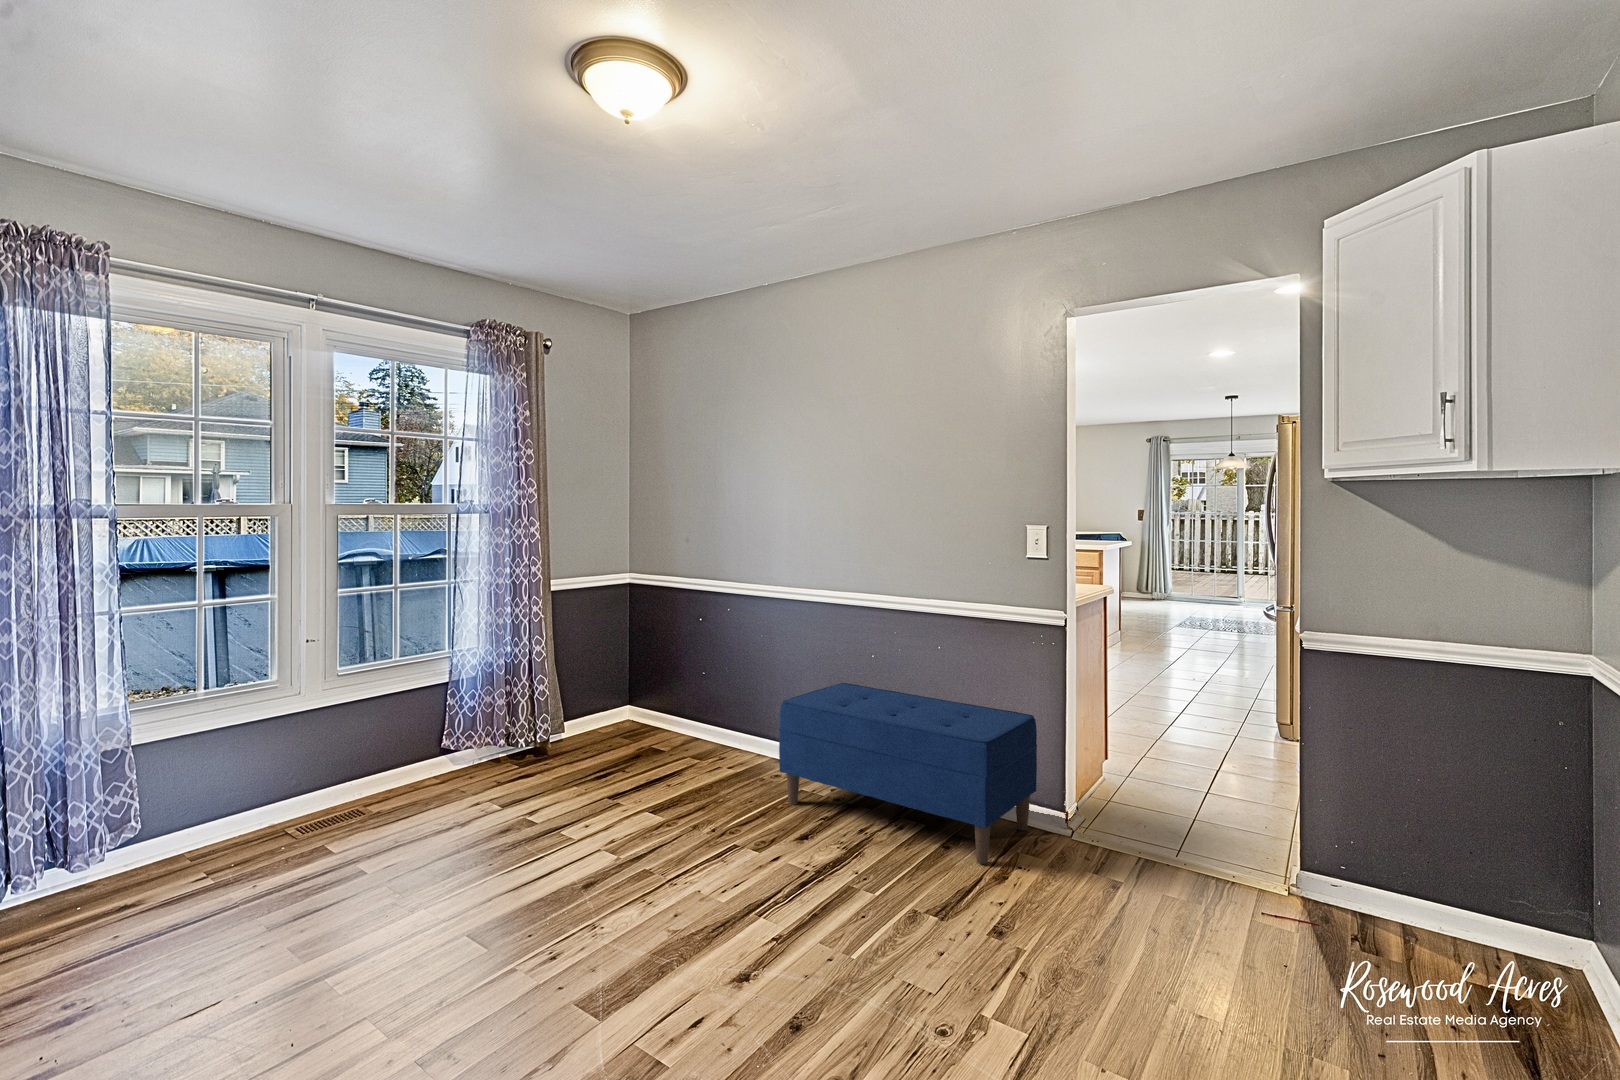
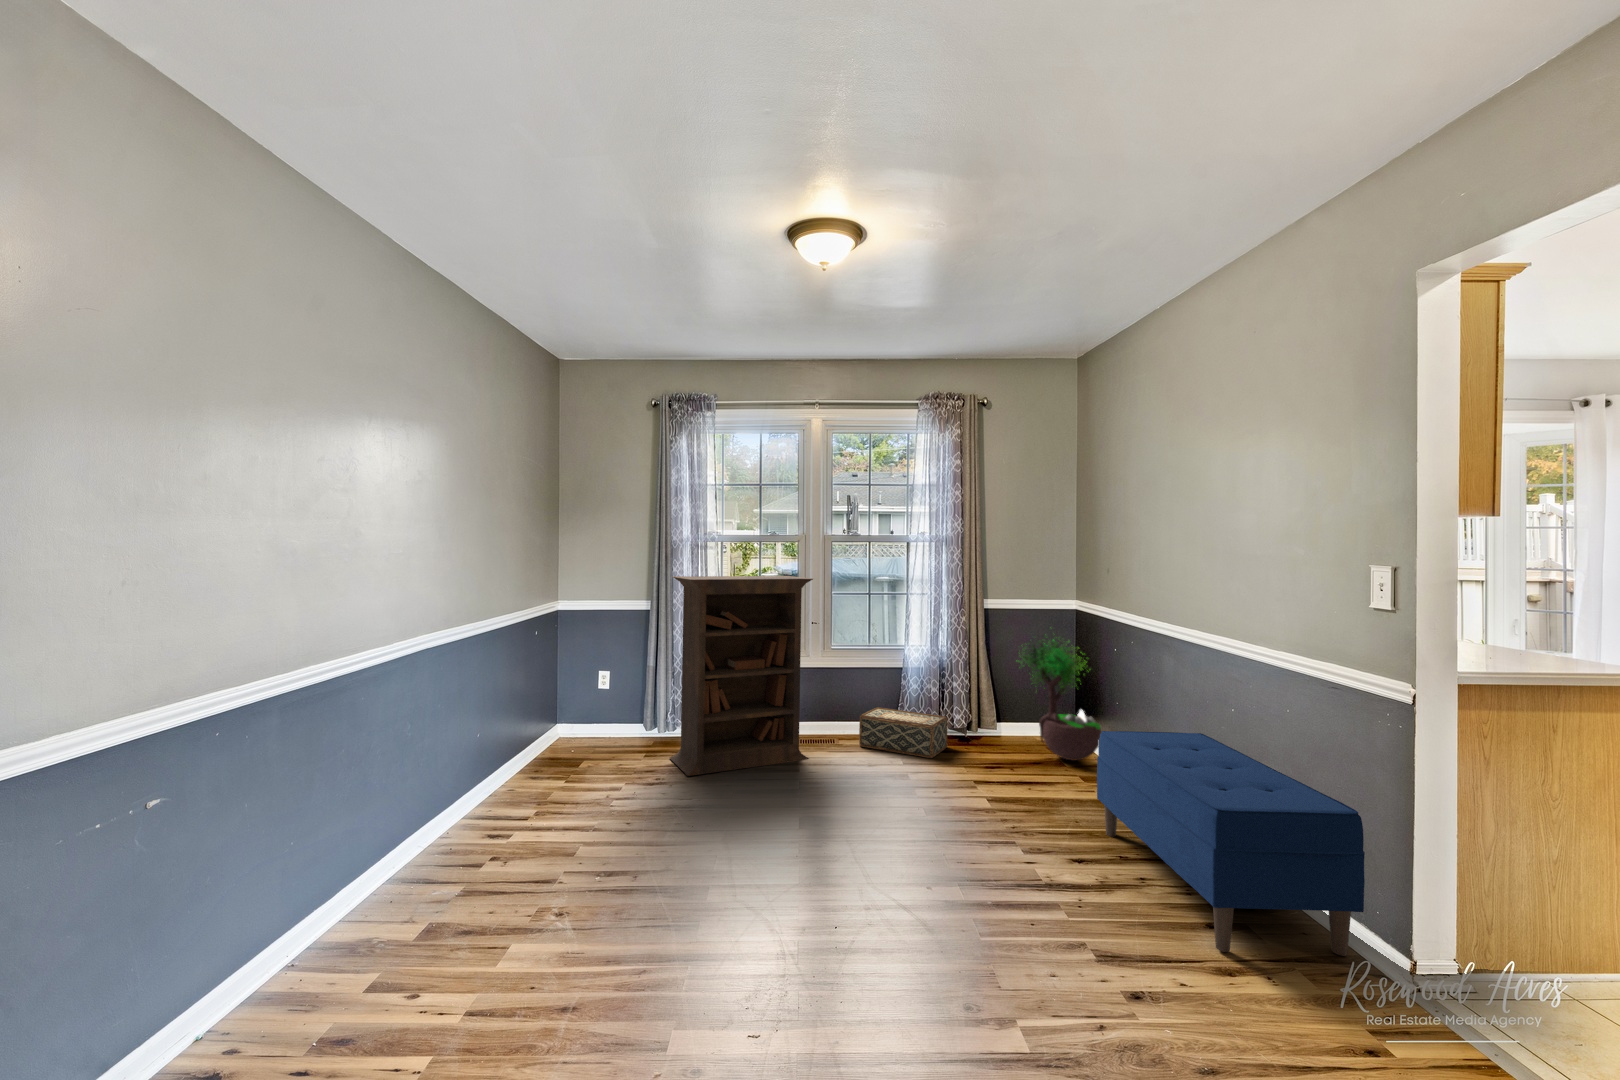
bookcase: none [31,565,354,966] -> present [670,576,813,776]
potted tree: none [596,600,694,745] -> present [1018,637,1101,761]
woven basket: none [404,732,526,805] -> present [859,707,948,758]

